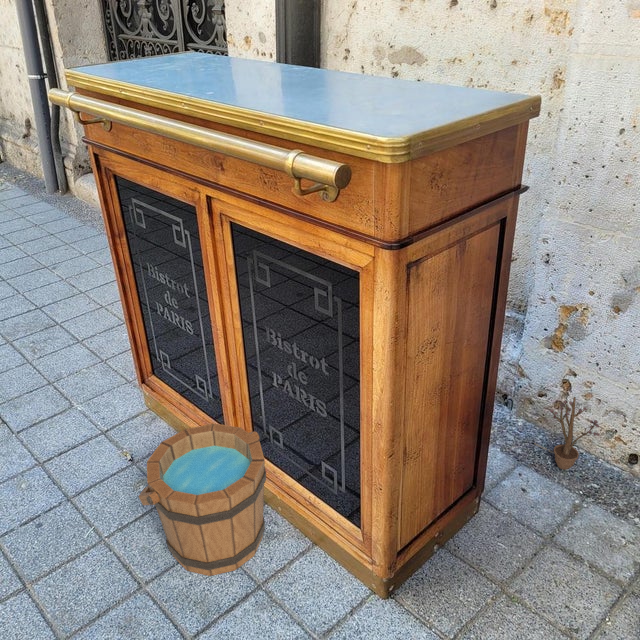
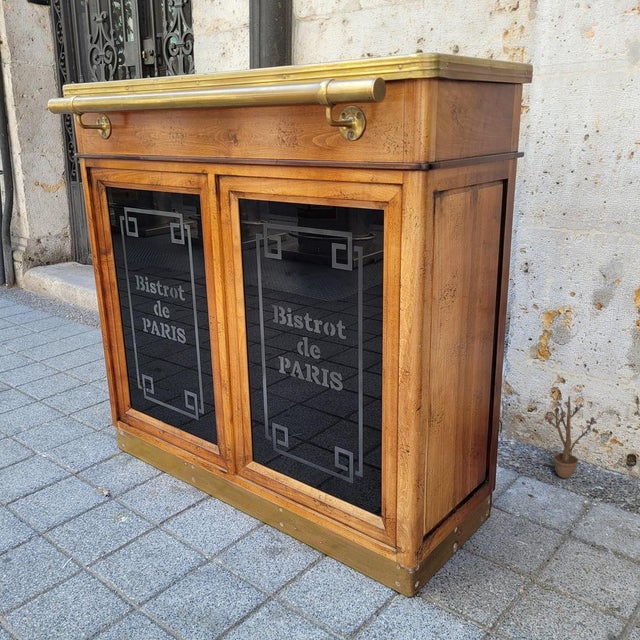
bucket: present [139,424,266,576] -> none [136,428,274,592]

